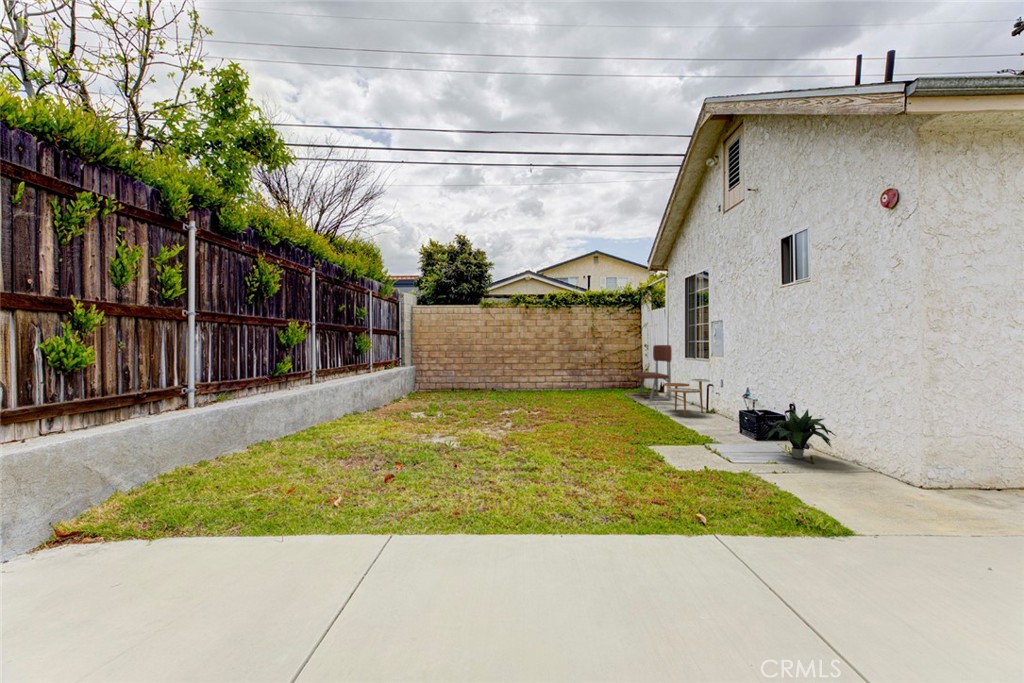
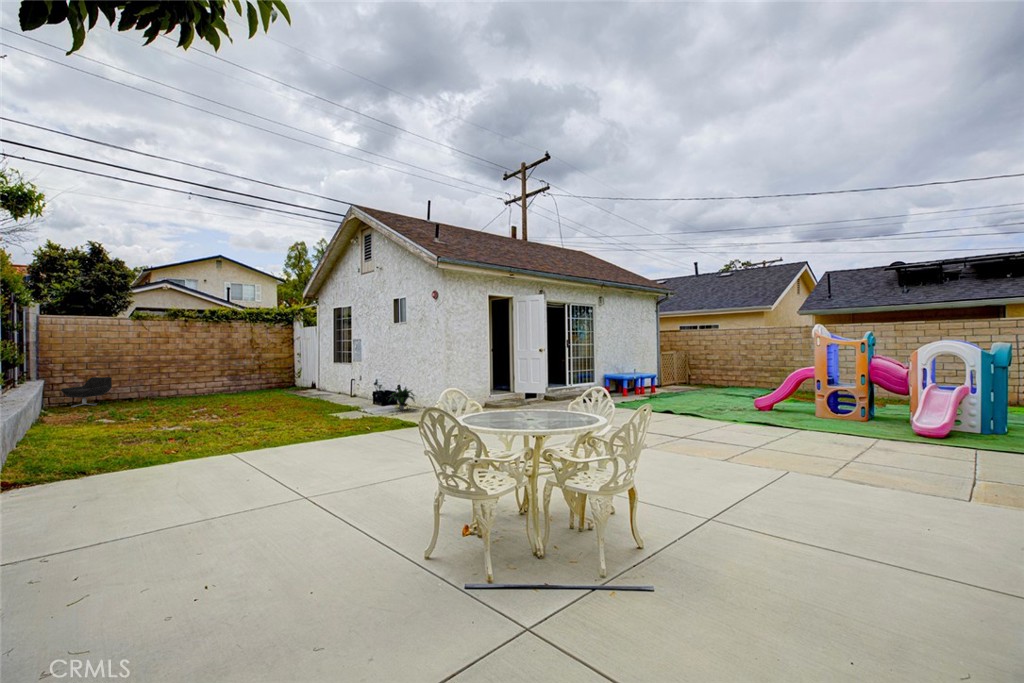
bench: present [631,345,672,400] -> none [290,354,323,394]
lounge chair: none [426,365,462,394] -> present [61,377,112,406]
side table: present [663,379,710,416] -> none [322,376,352,400]

